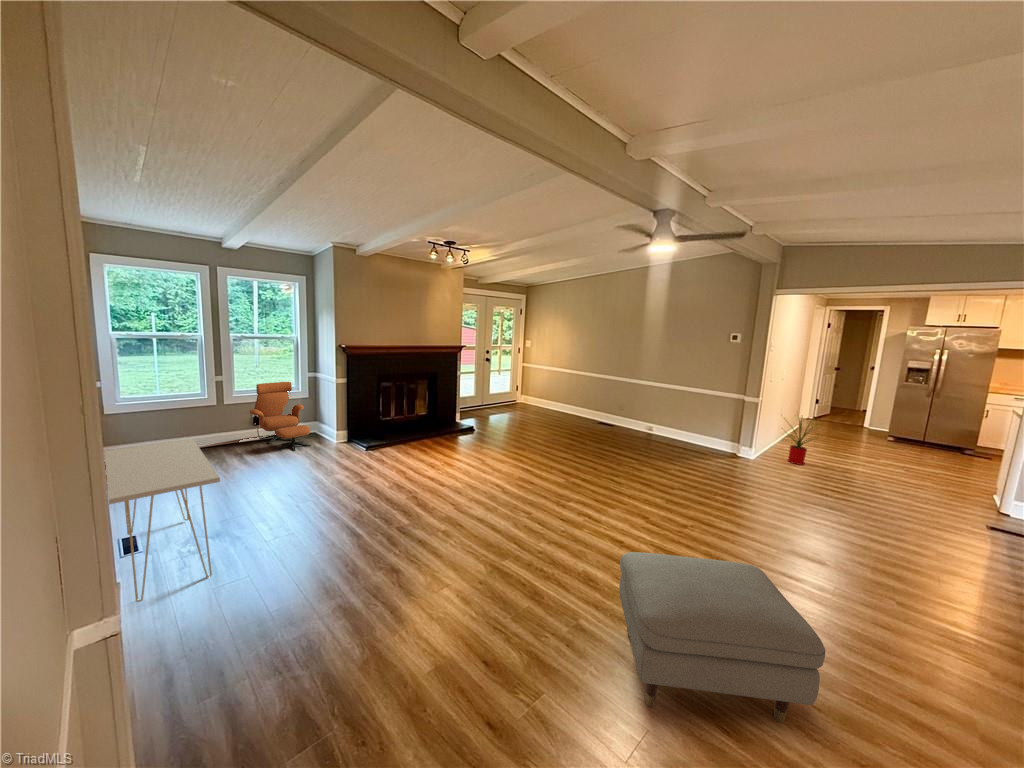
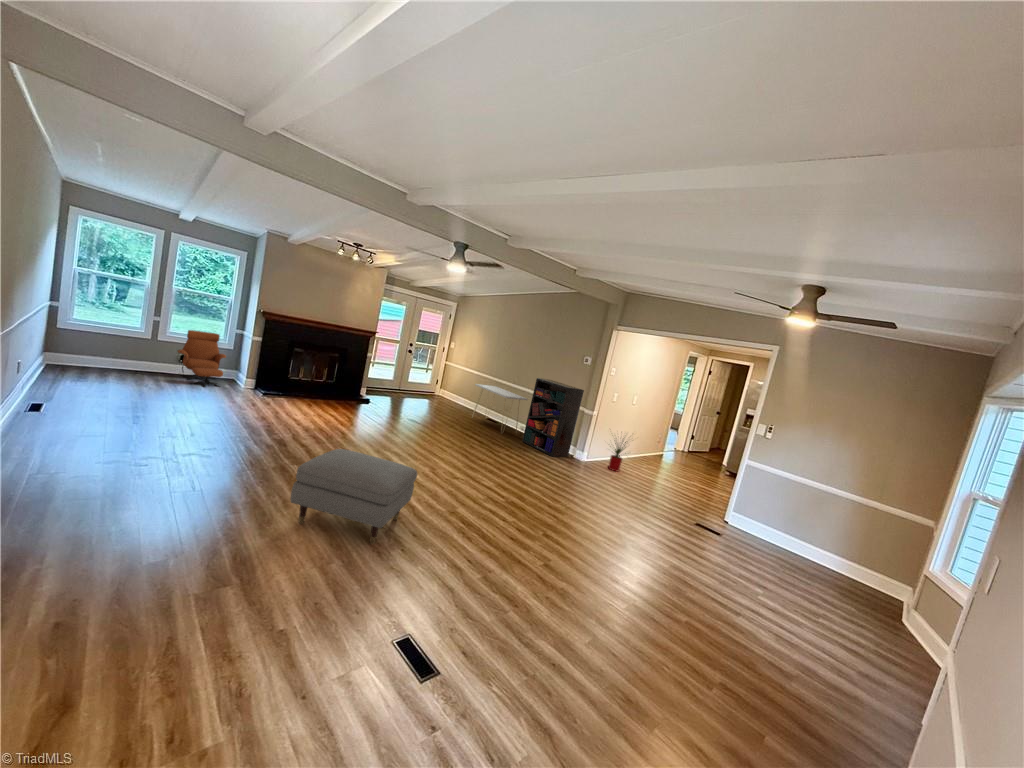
bookshelf: none [670,368,745,460] -> present [522,378,584,457]
console table: present [105,439,220,602] -> present [472,384,528,432]

